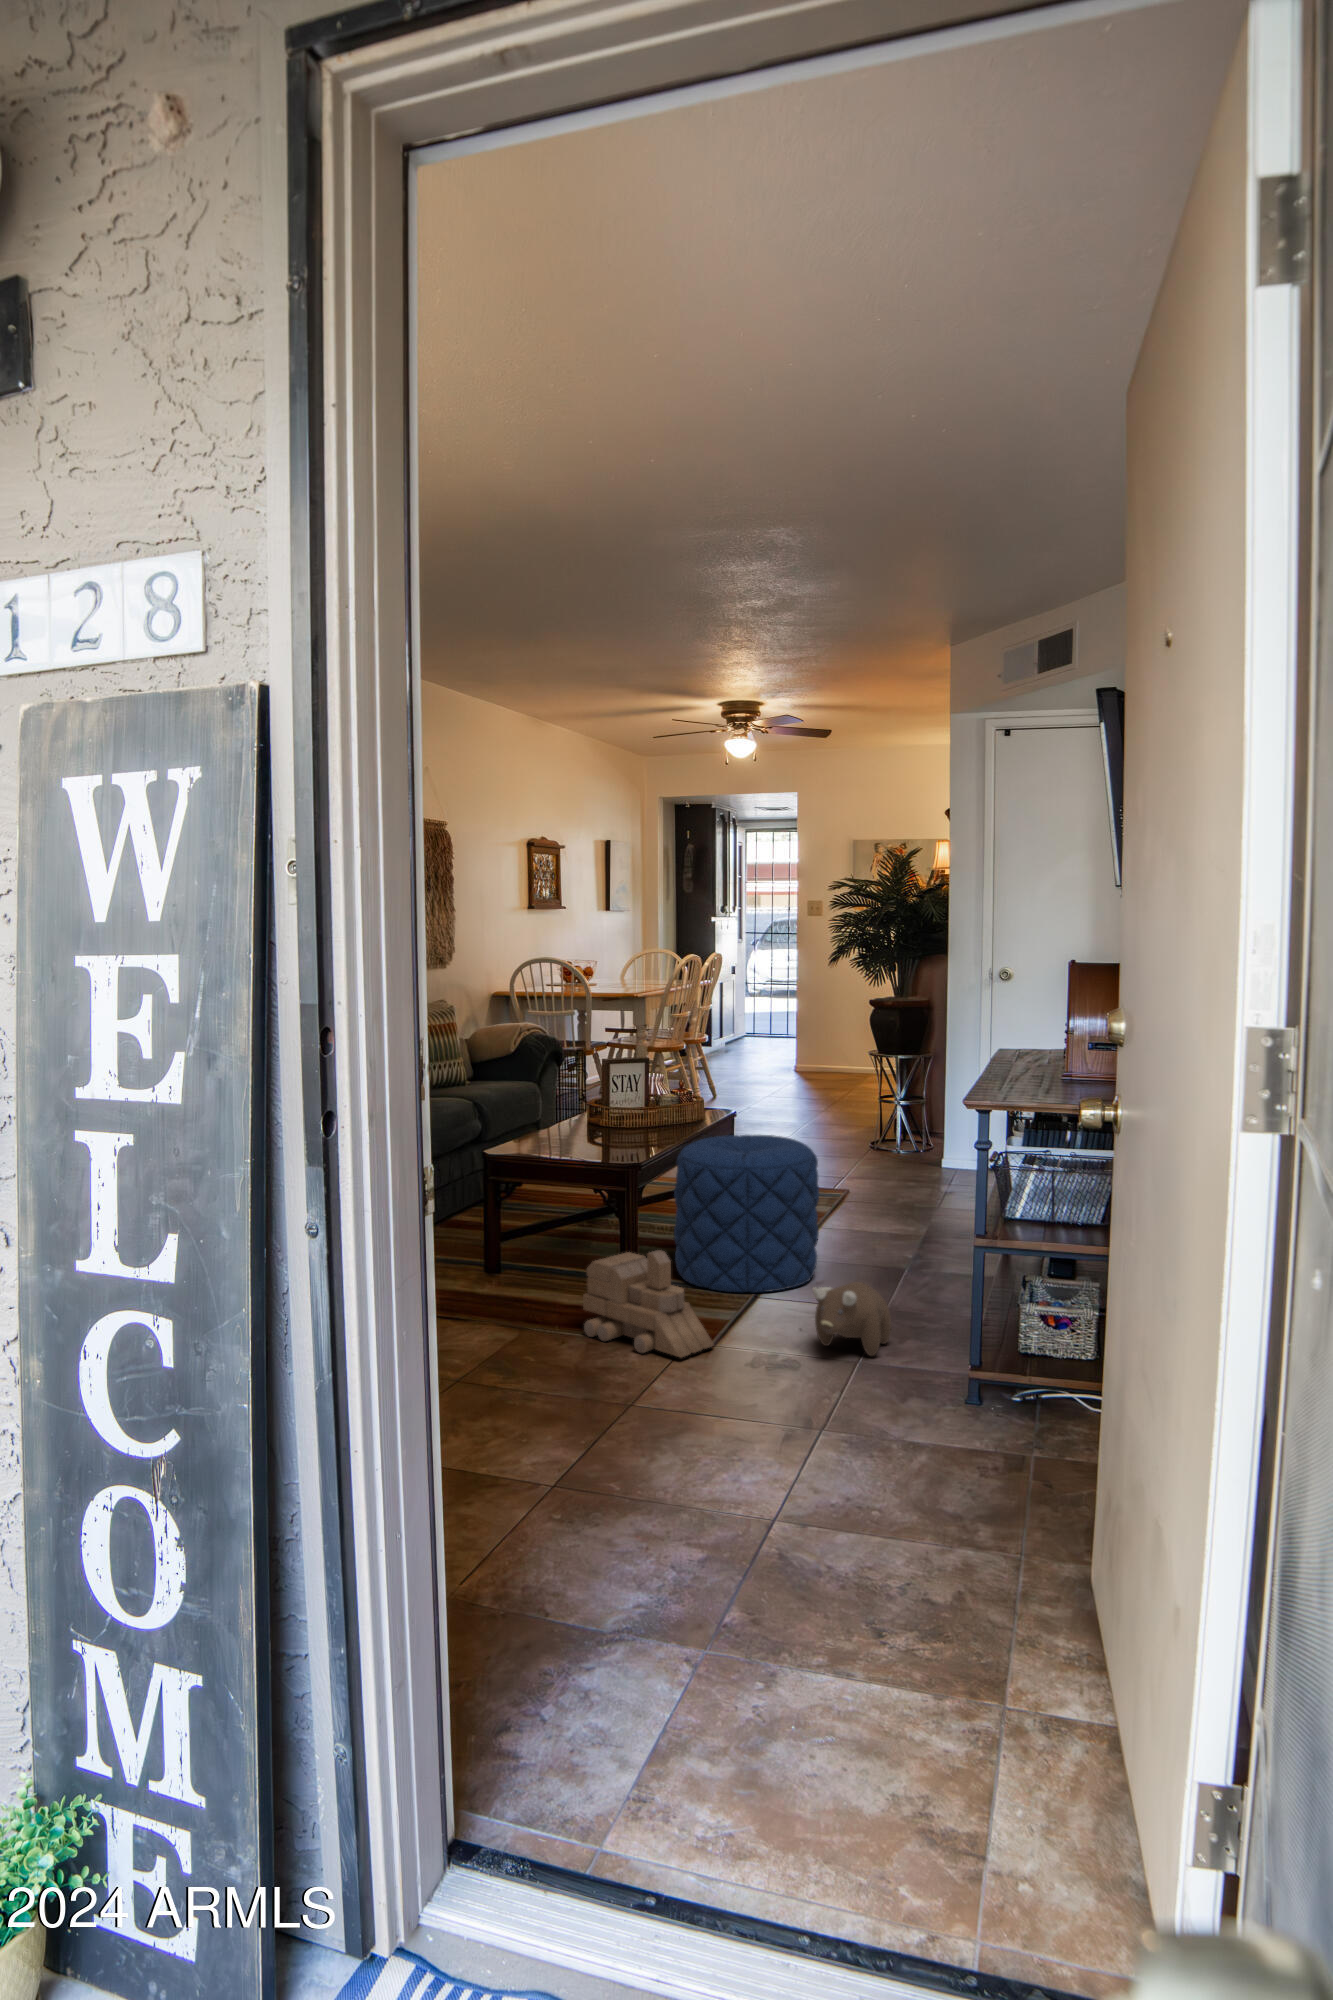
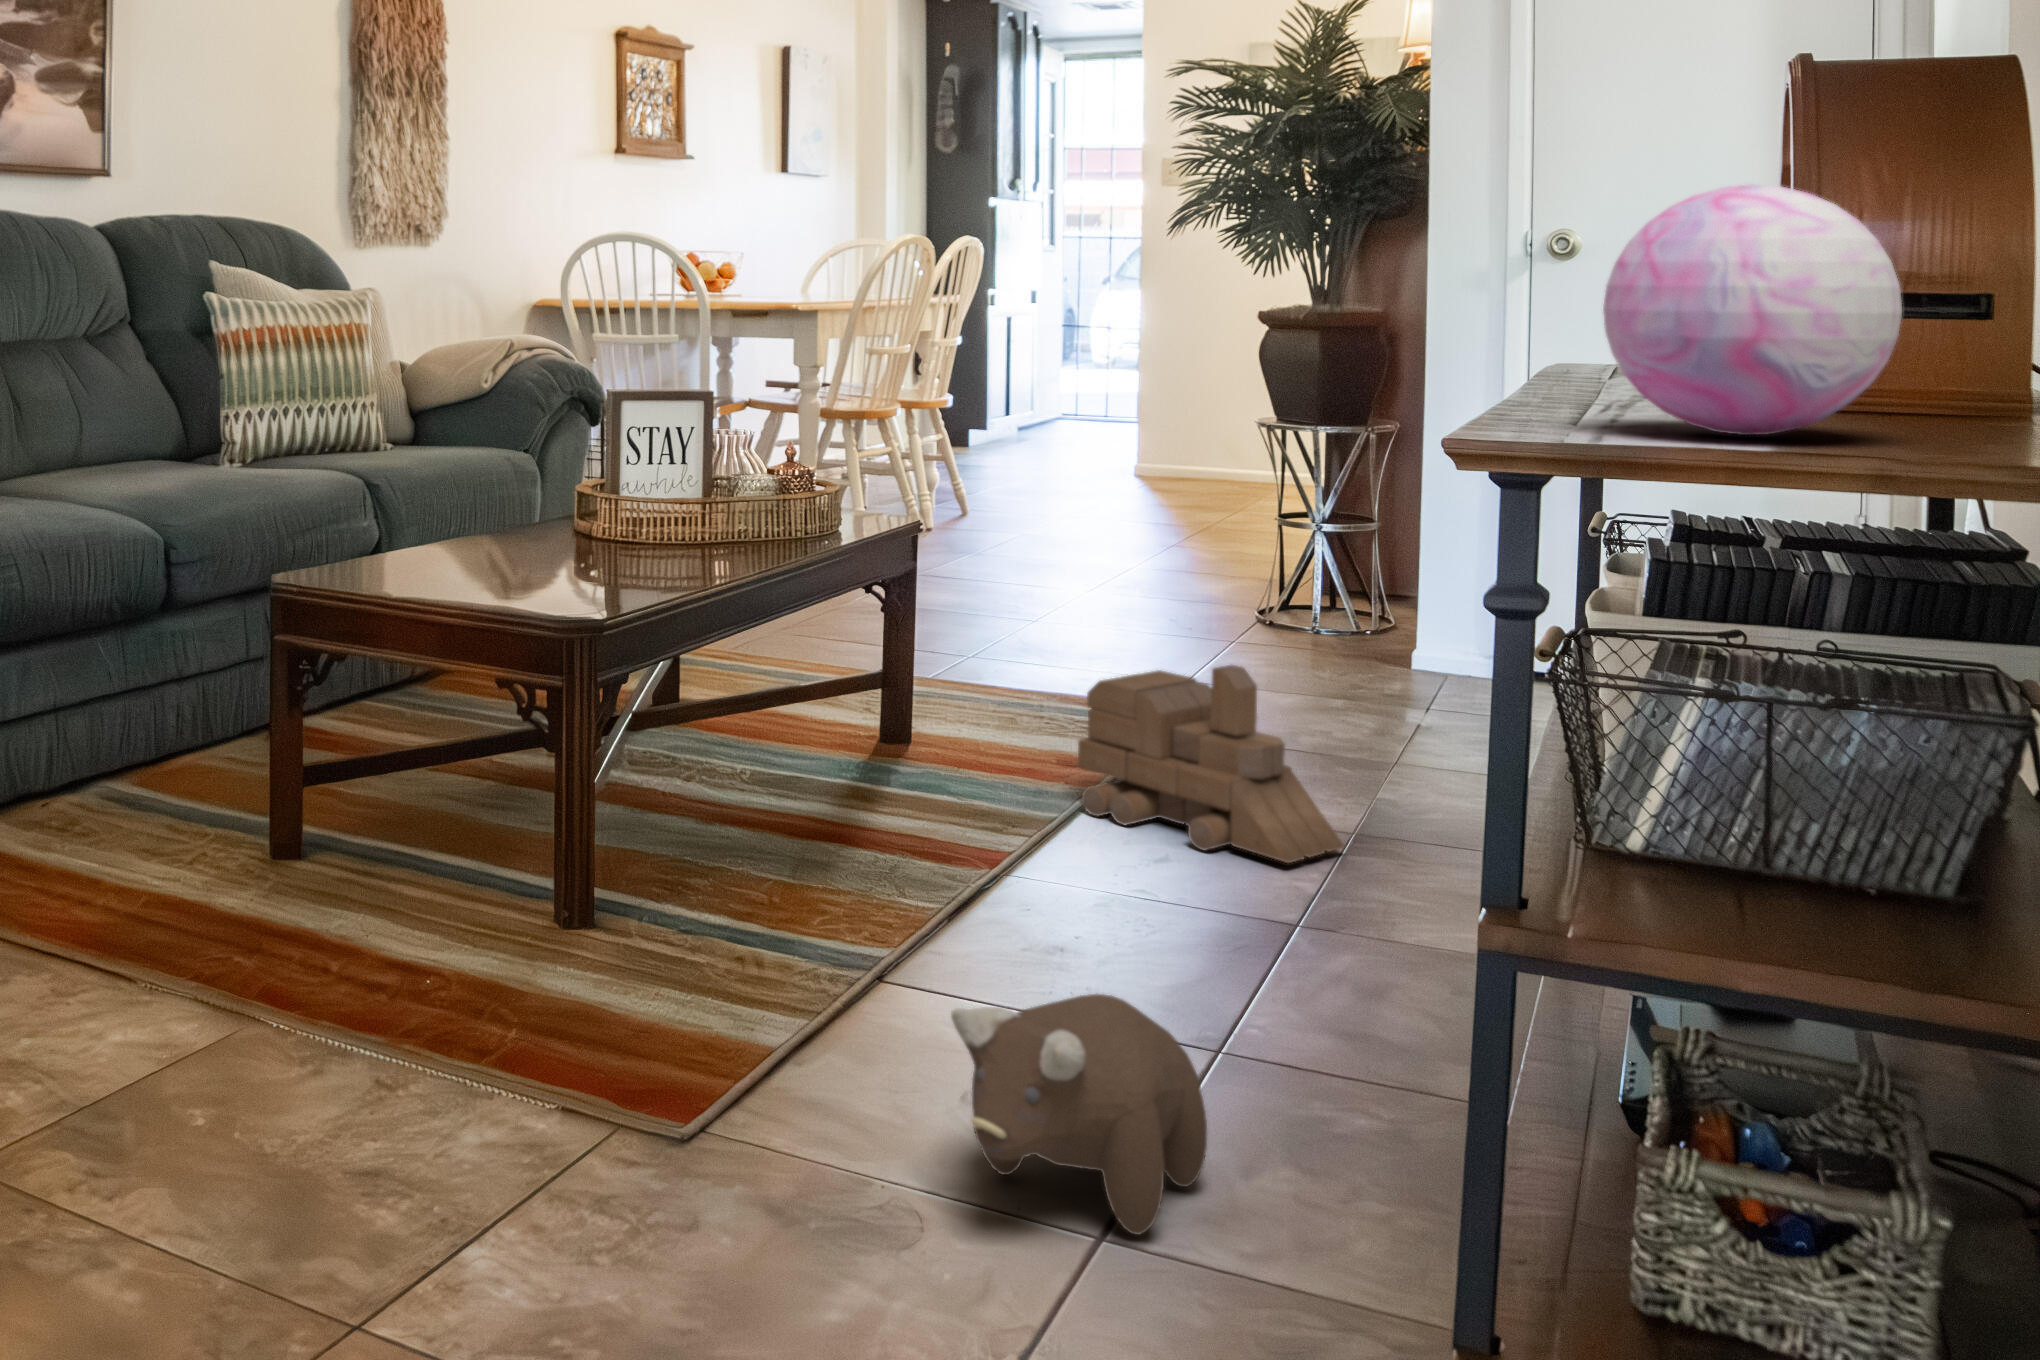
decorative orb: none [1006,1018,1083,1092] -> present [1603,185,1902,435]
pouf: present [674,1135,819,1292] -> none [688,562,1055,964]
toy train: present [583,1250,714,1357] -> present [1078,665,1344,863]

